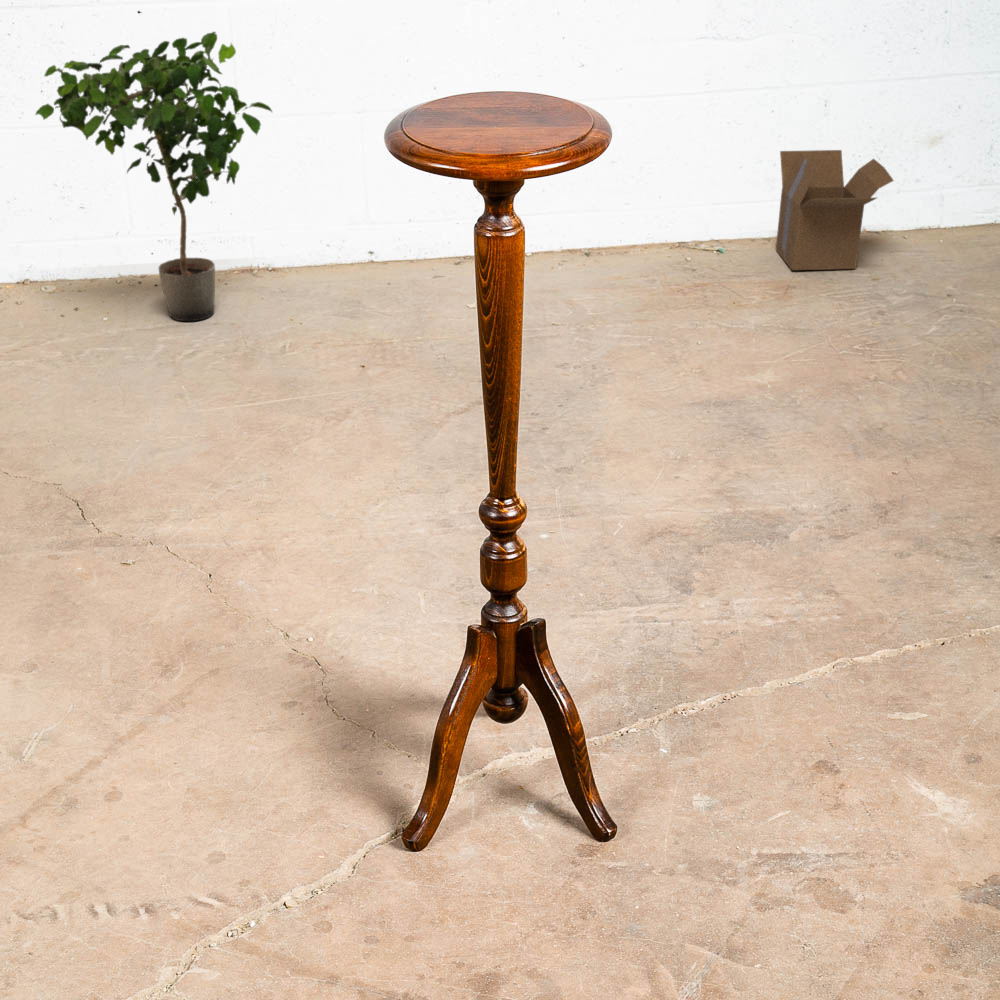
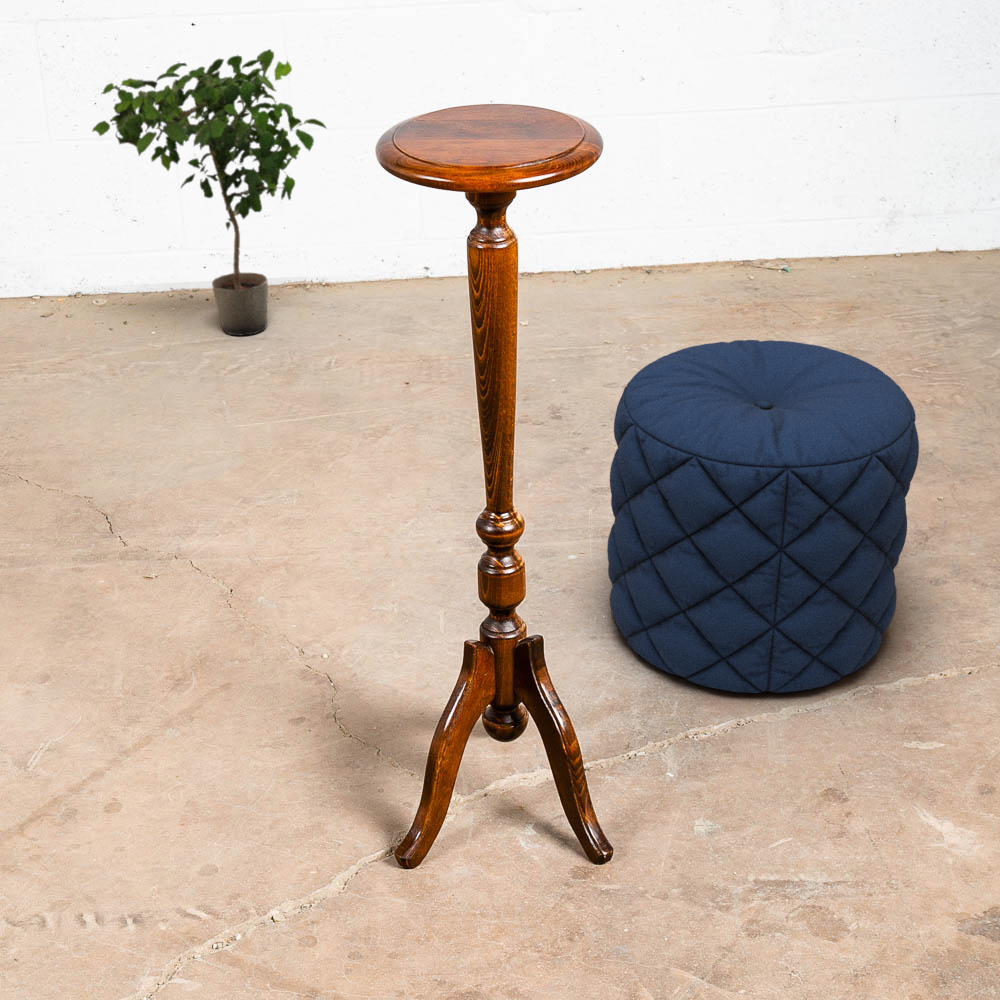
cardboard box: present [776,150,893,270] -> none [839,167,961,289]
pouf: none [586,323,892,668] -> present [607,340,919,693]

